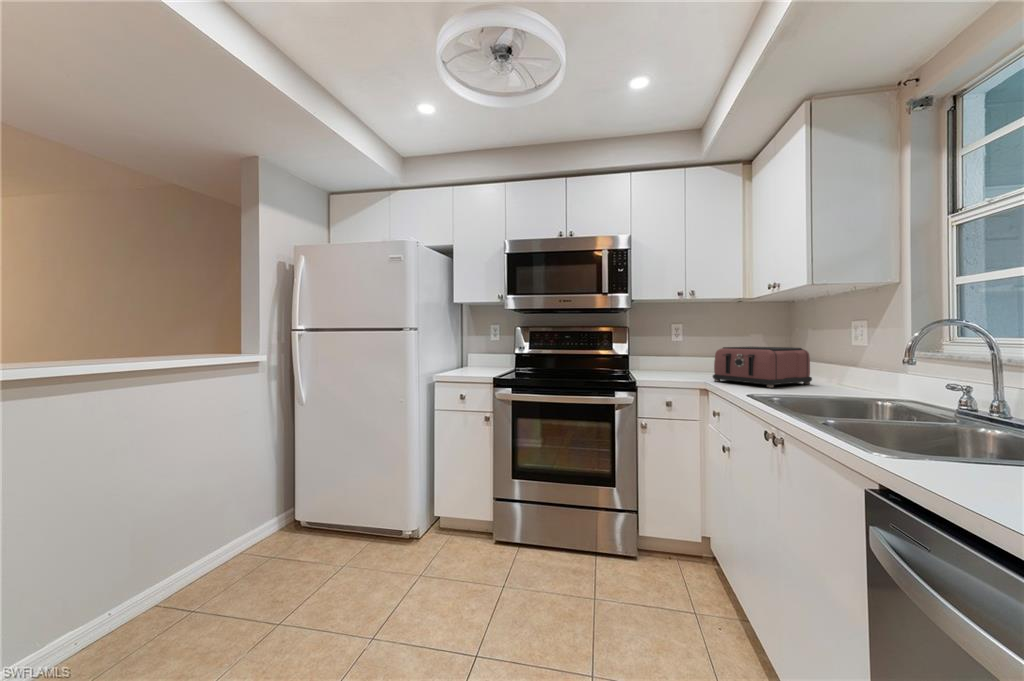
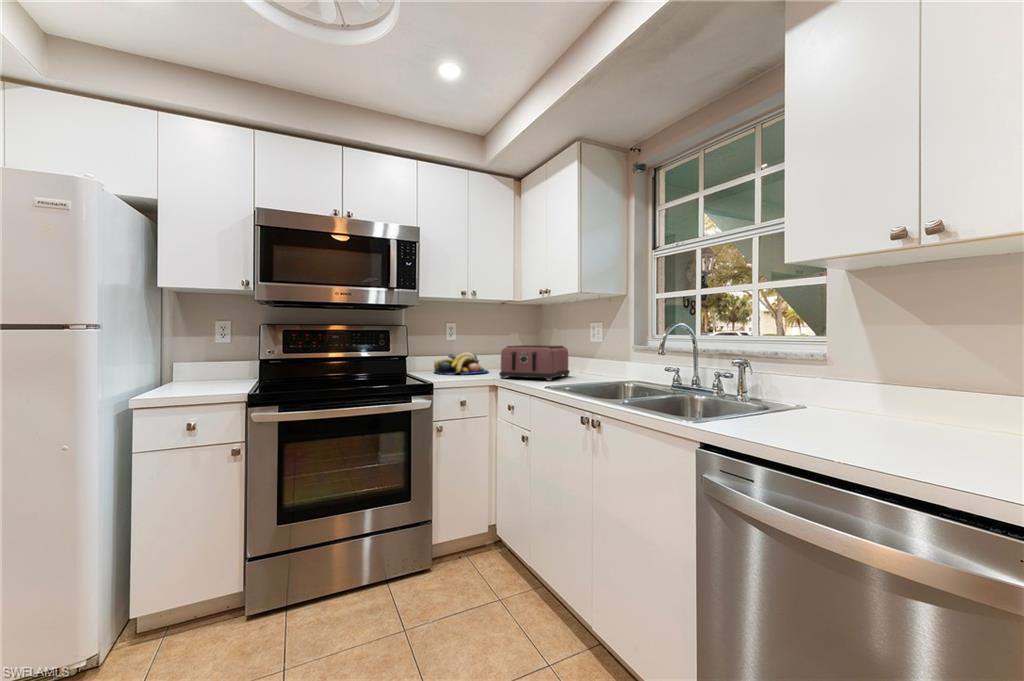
fruit bowl: none [654,353,714,375] -> present [434,352,488,375]

